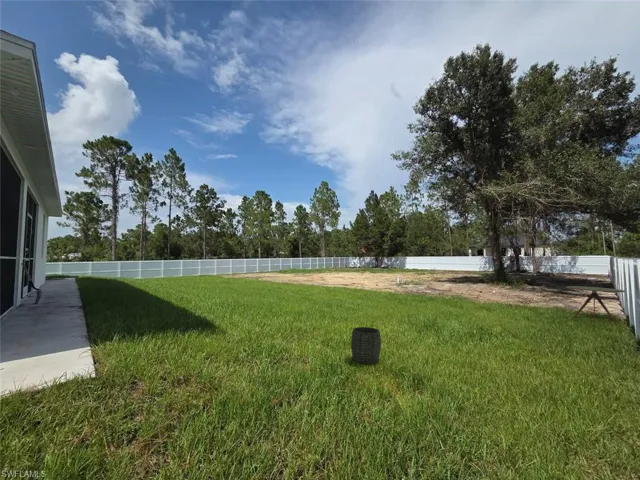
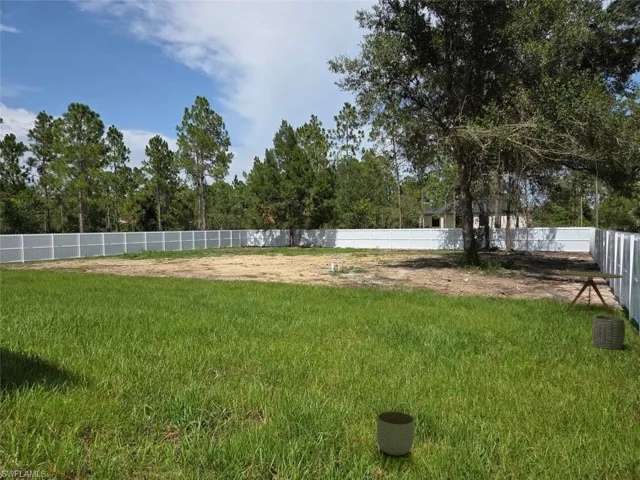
woven basket: present [351,327,381,364] -> present [592,316,625,350]
planter: none [362,392,394,433] -> present [377,411,415,456]

